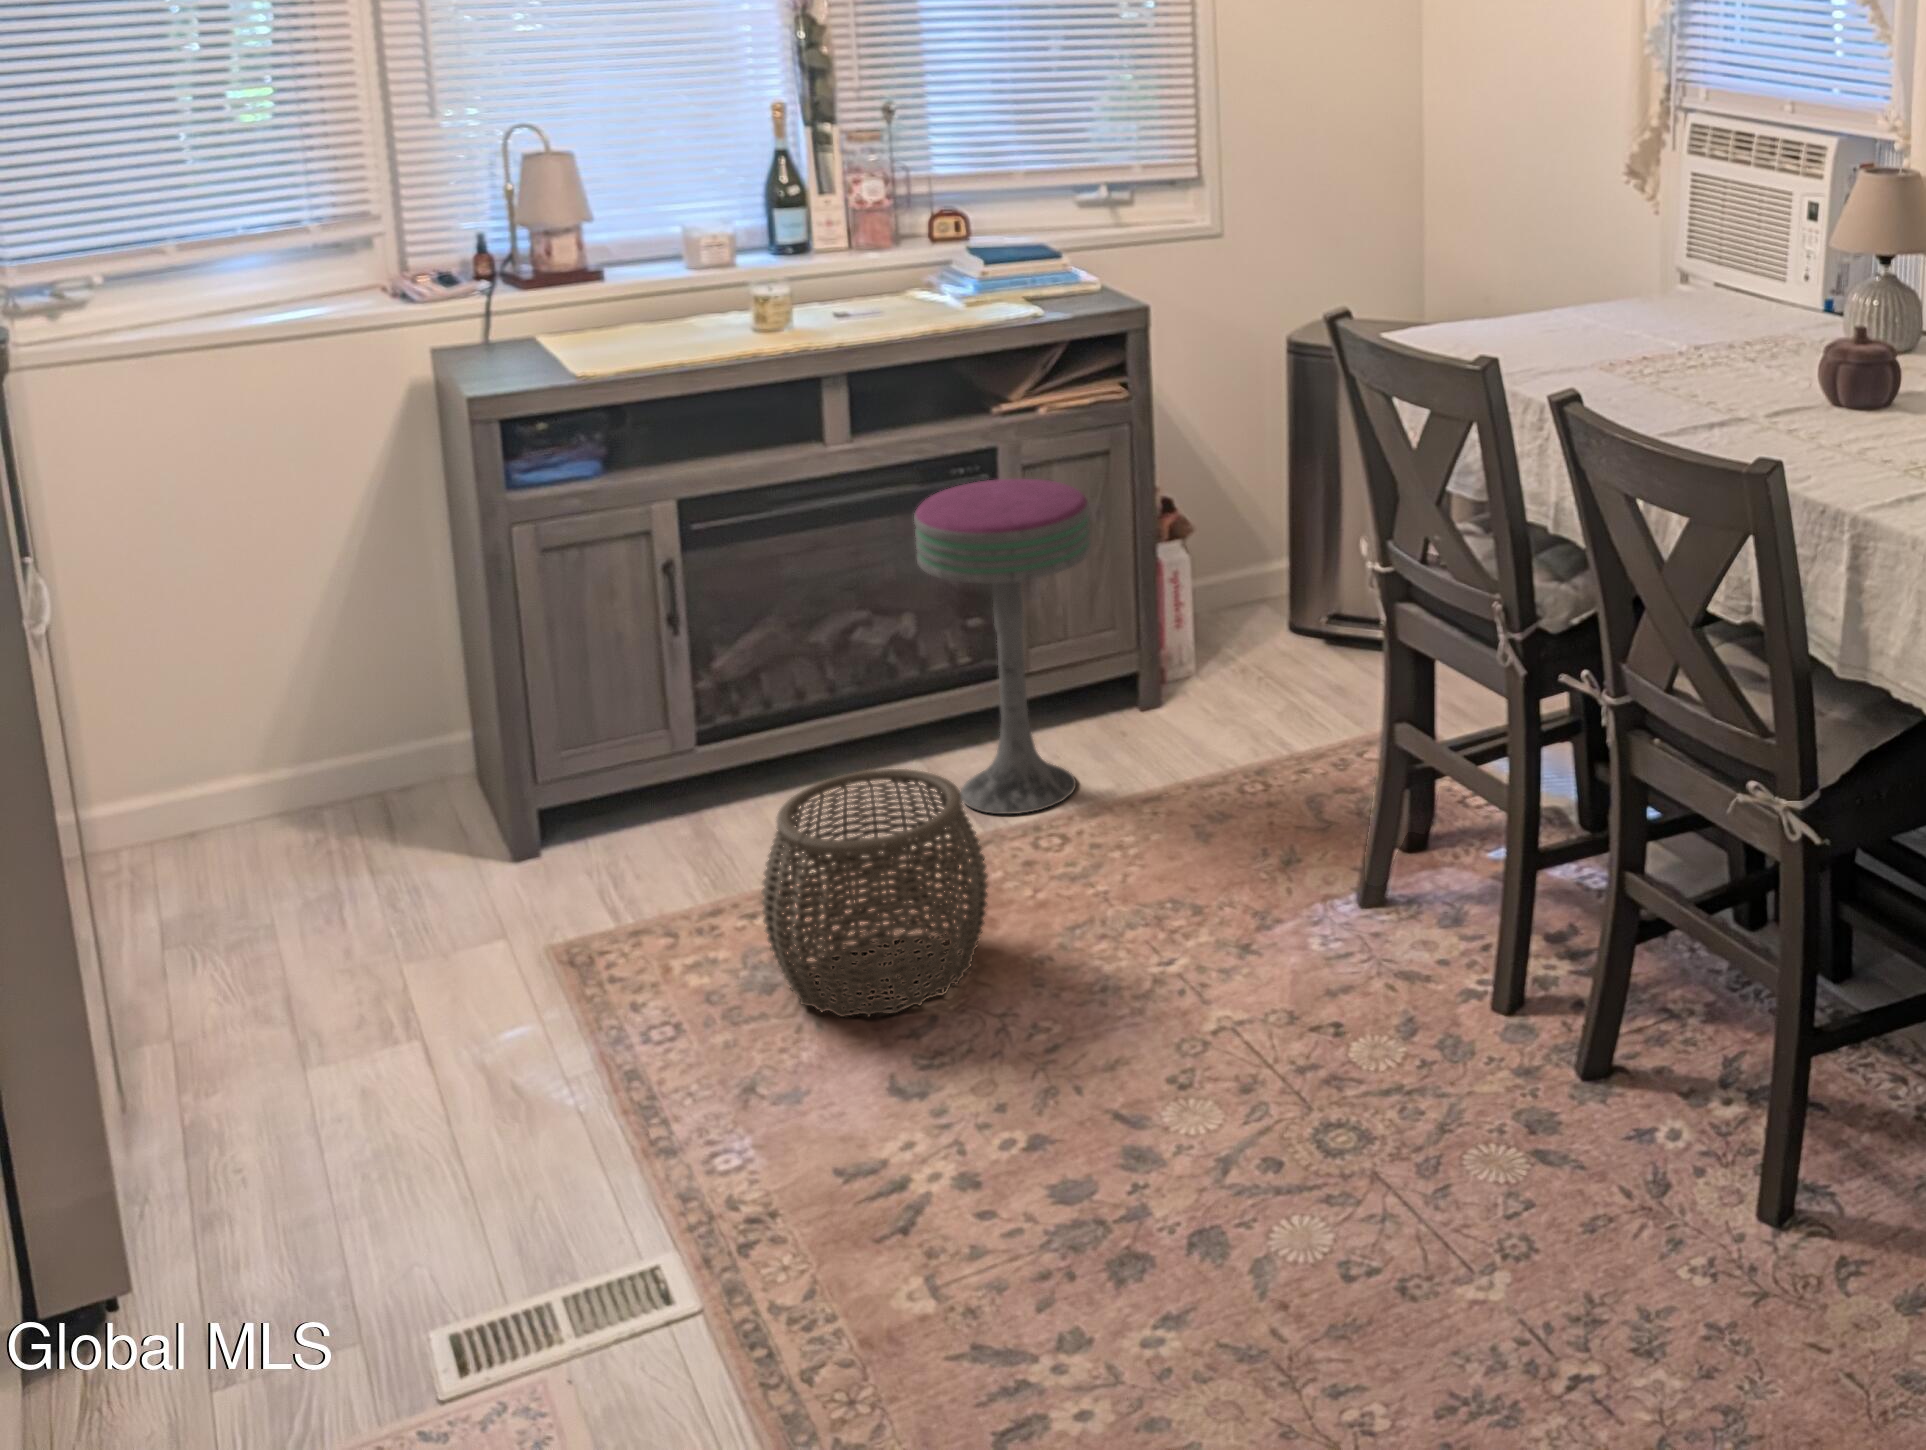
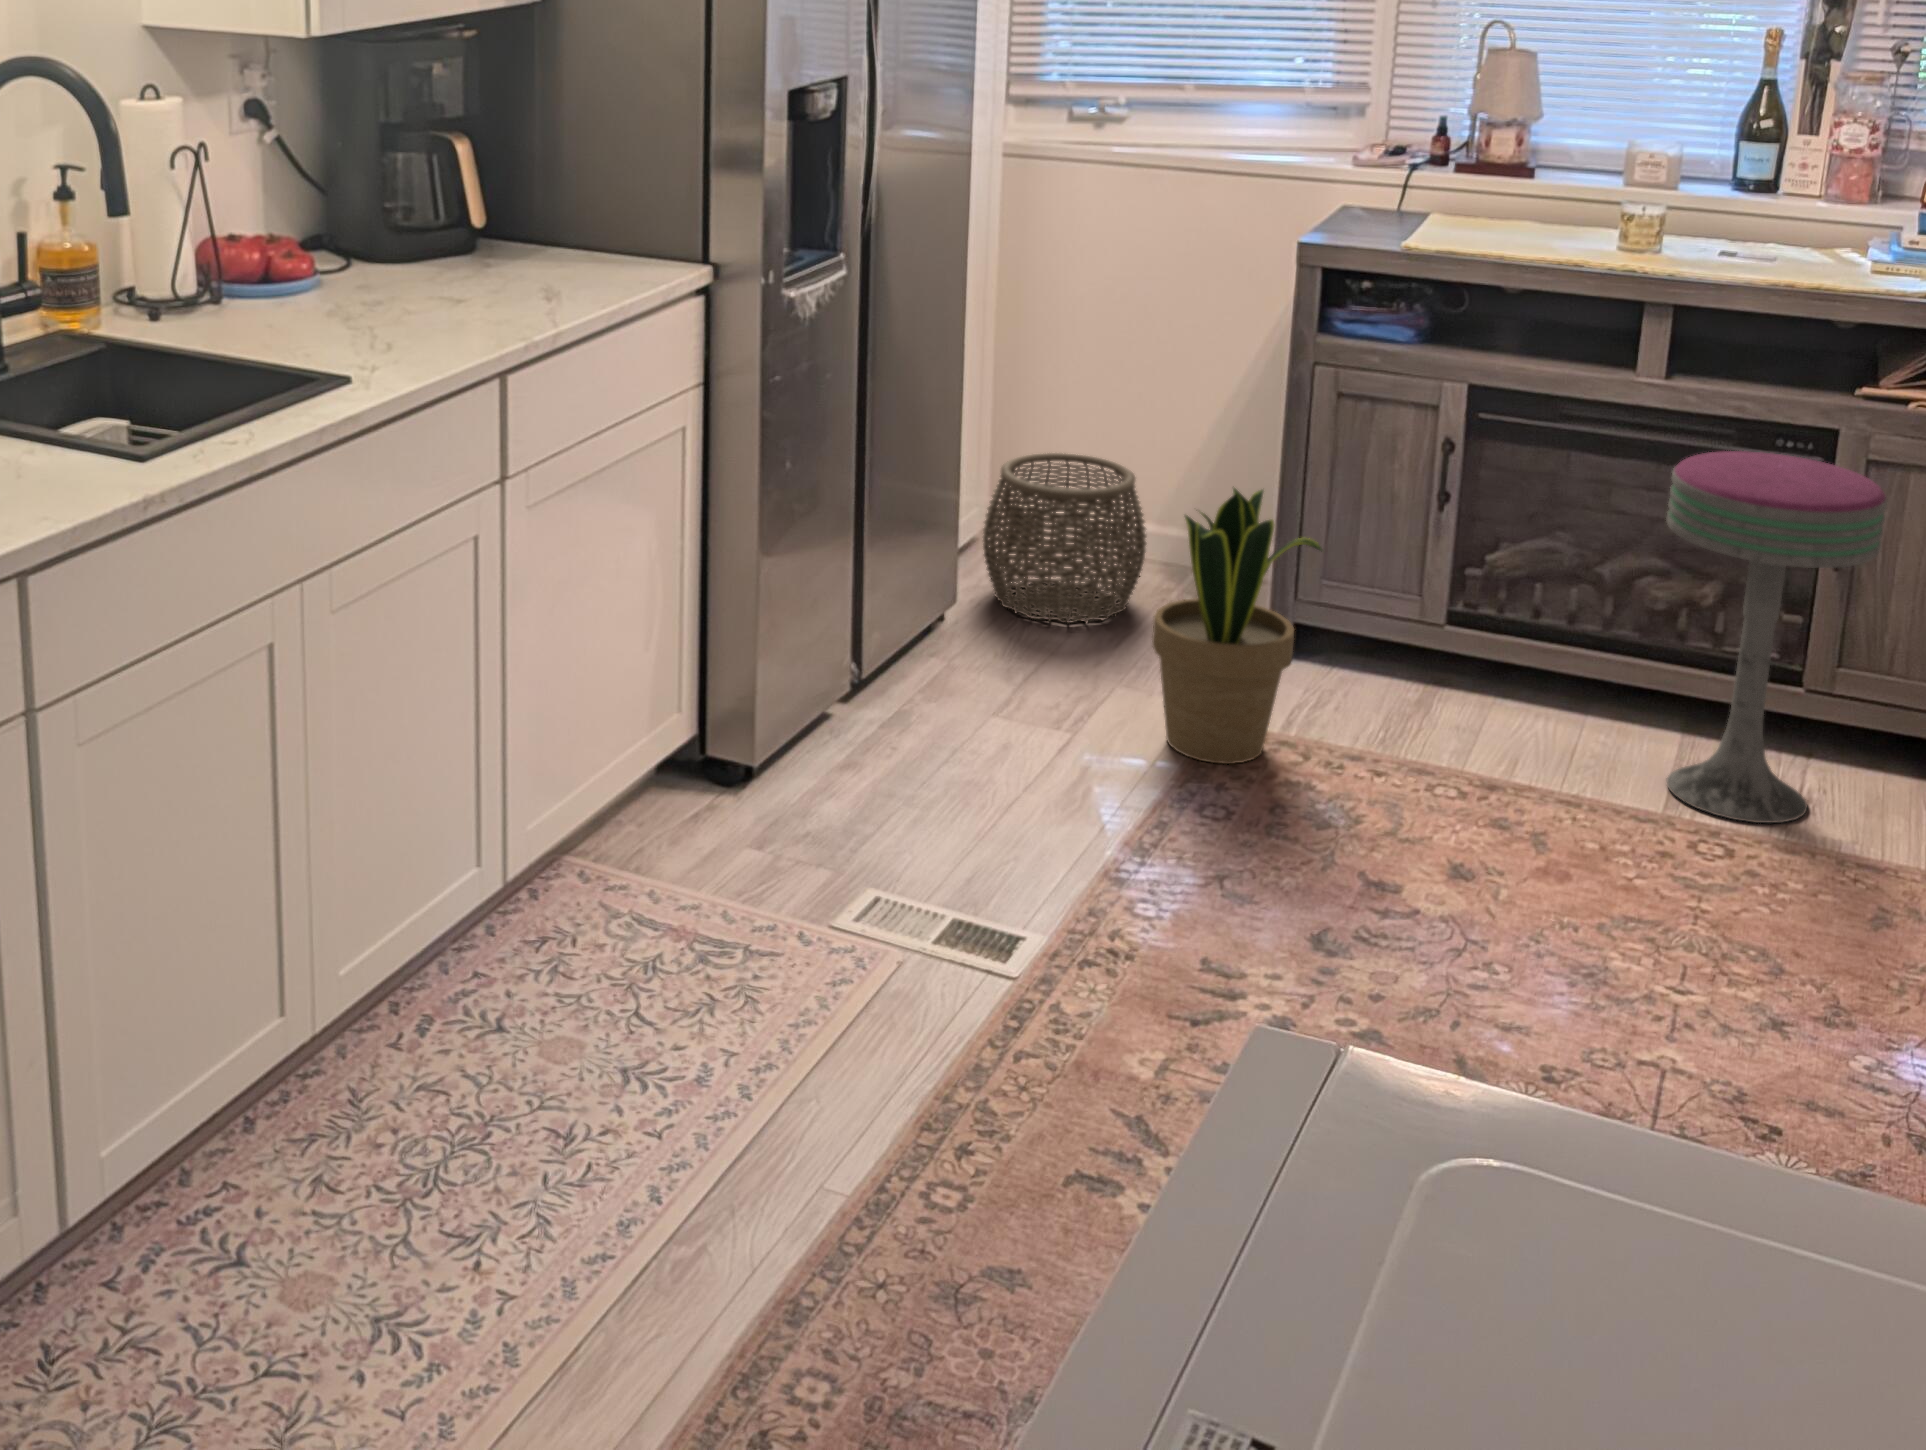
potted plant: none [482,675,655,996] -> present [1152,488,1322,764]
woven basket: present [761,769,988,1017] -> present [983,453,1147,623]

